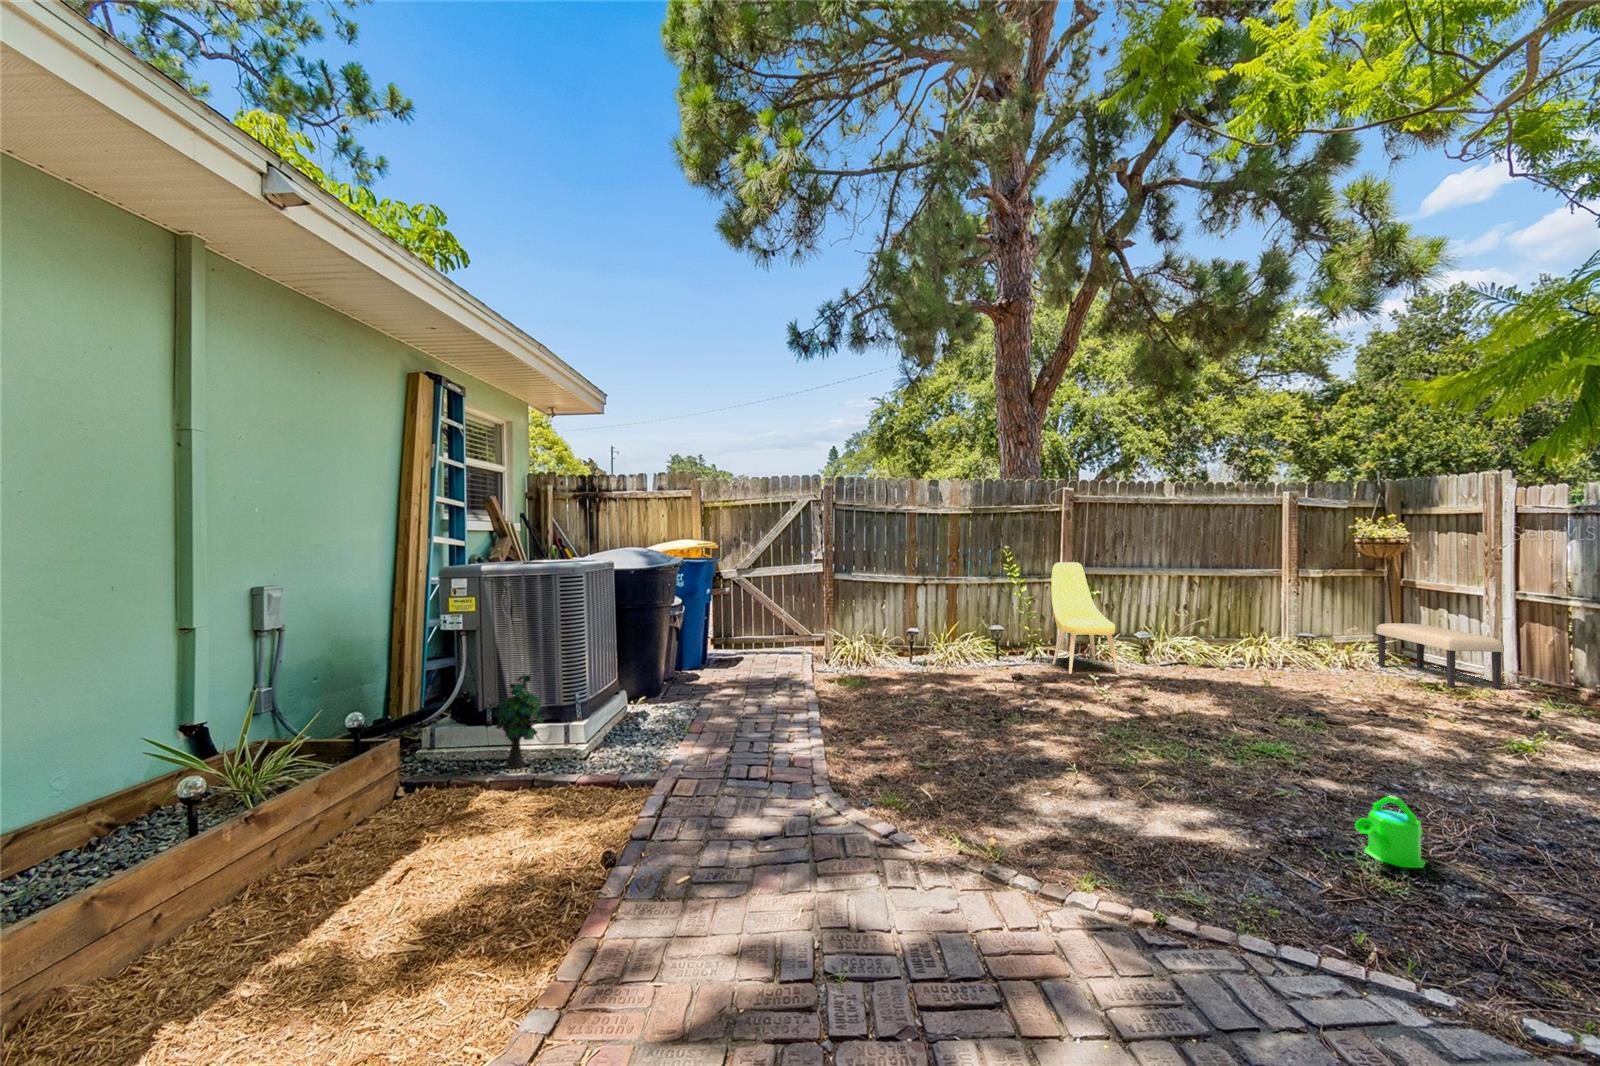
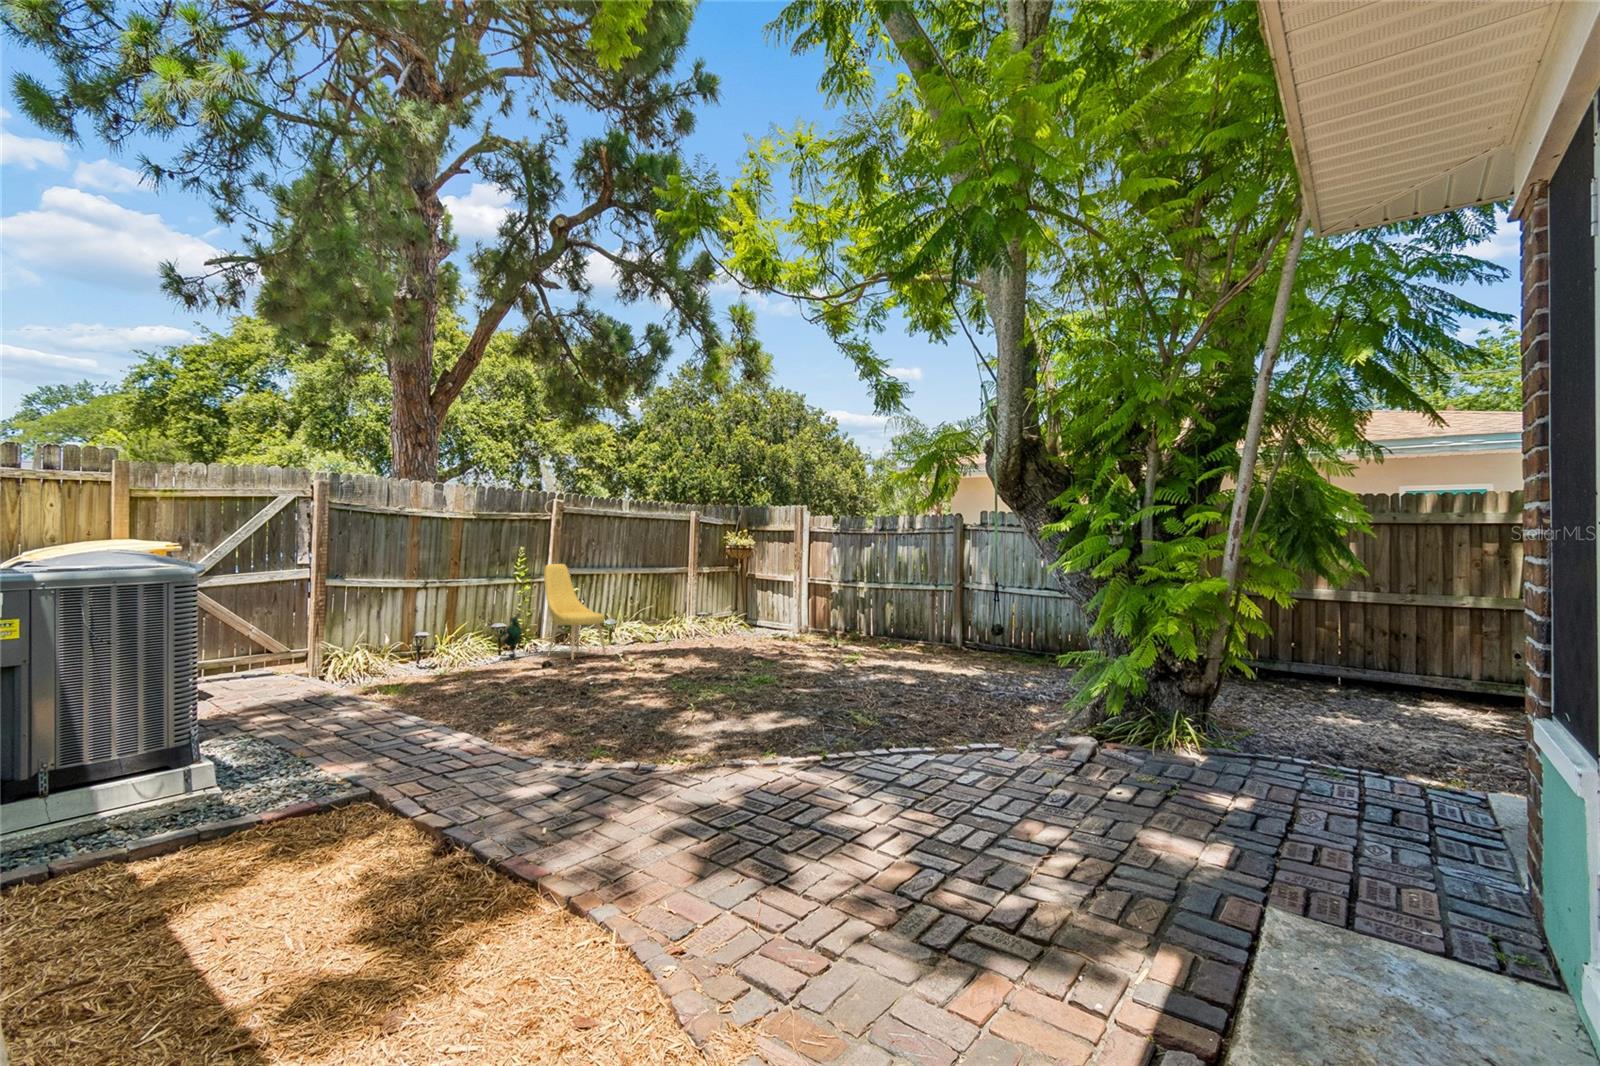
bench: present [1376,623,1504,689] -> none [737,602,803,639]
decorative plant: present [489,675,544,769] -> present [499,614,525,660]
watering can: present [1355,795,1425,868] -> none [838,670,862,704]

